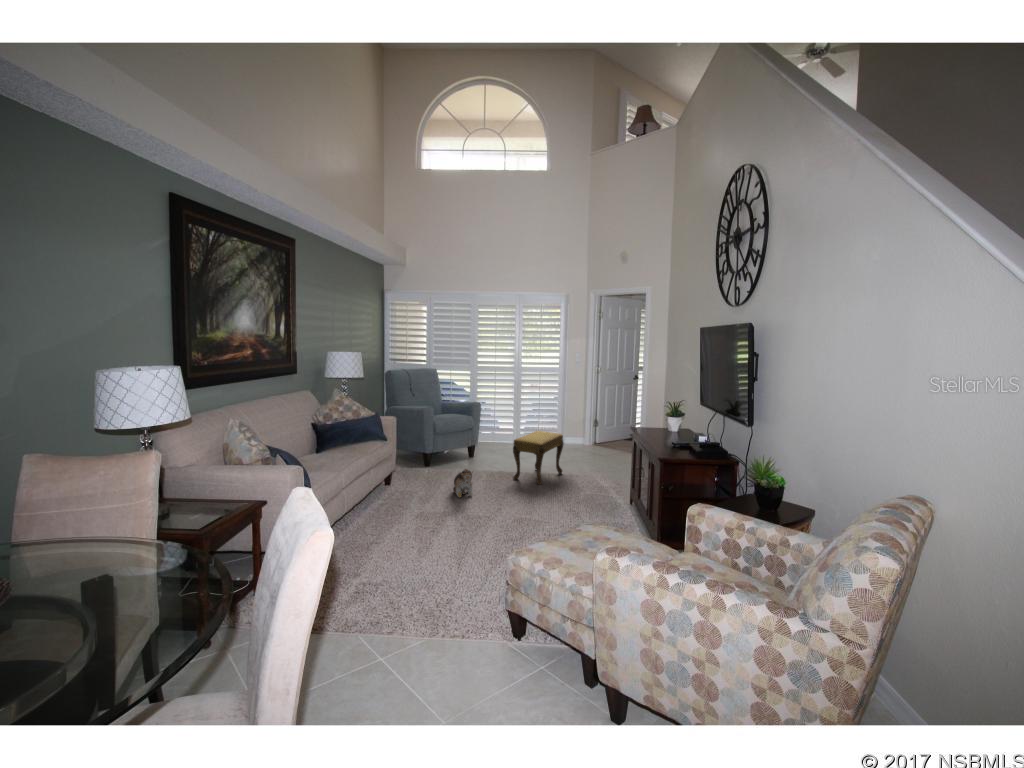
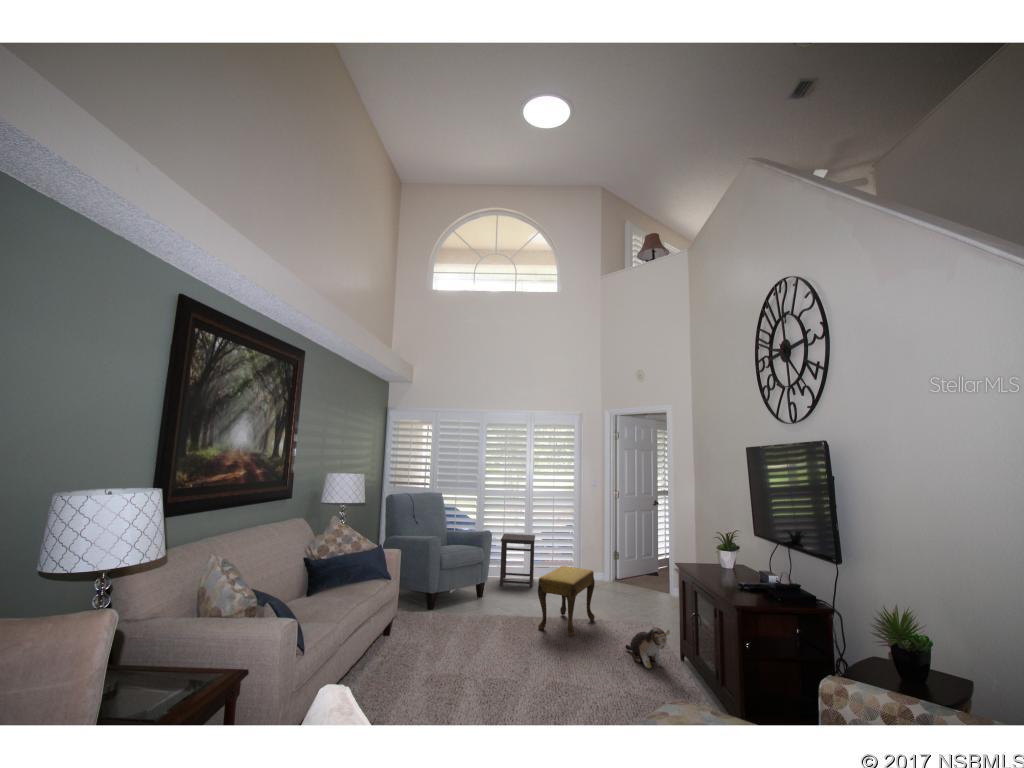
side table: none [490,405,522,449] -> present [500,534,535,587]
plush toy: present [453,469,473,498] -> present [625,627,670,669]

